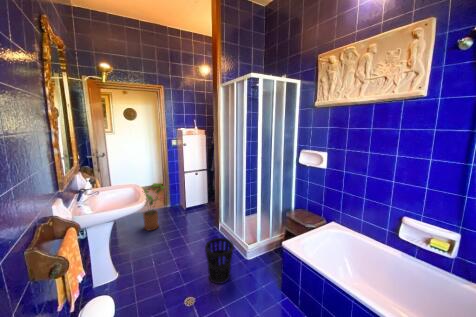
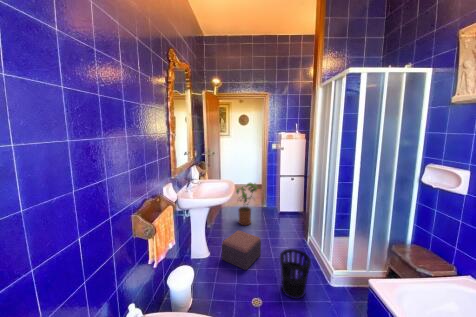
footstool: none [135,236,179,276] -> present [222,230,261,270]

